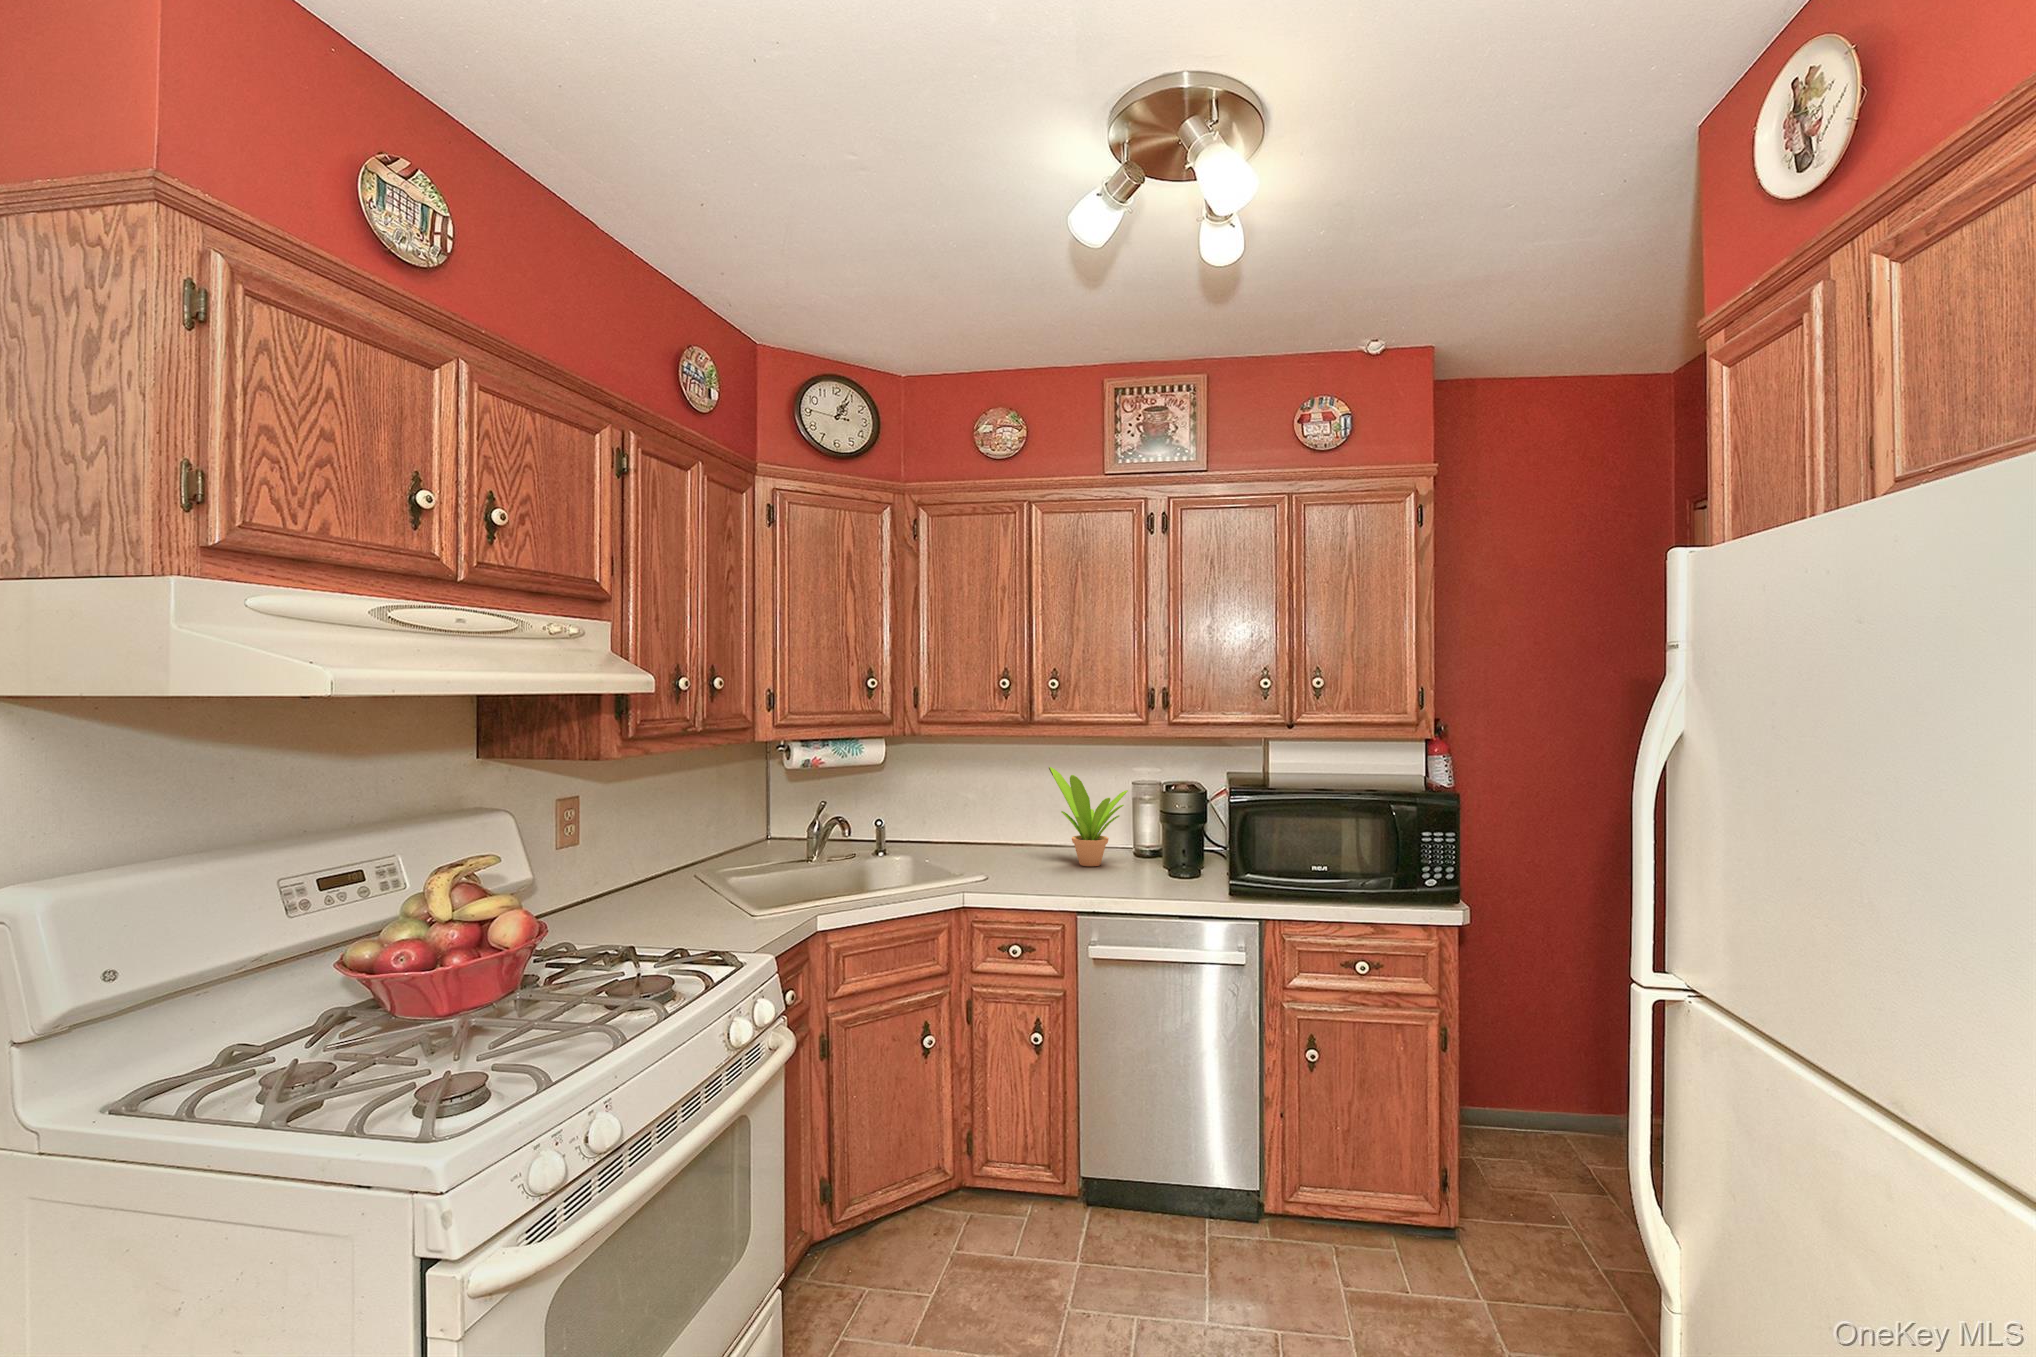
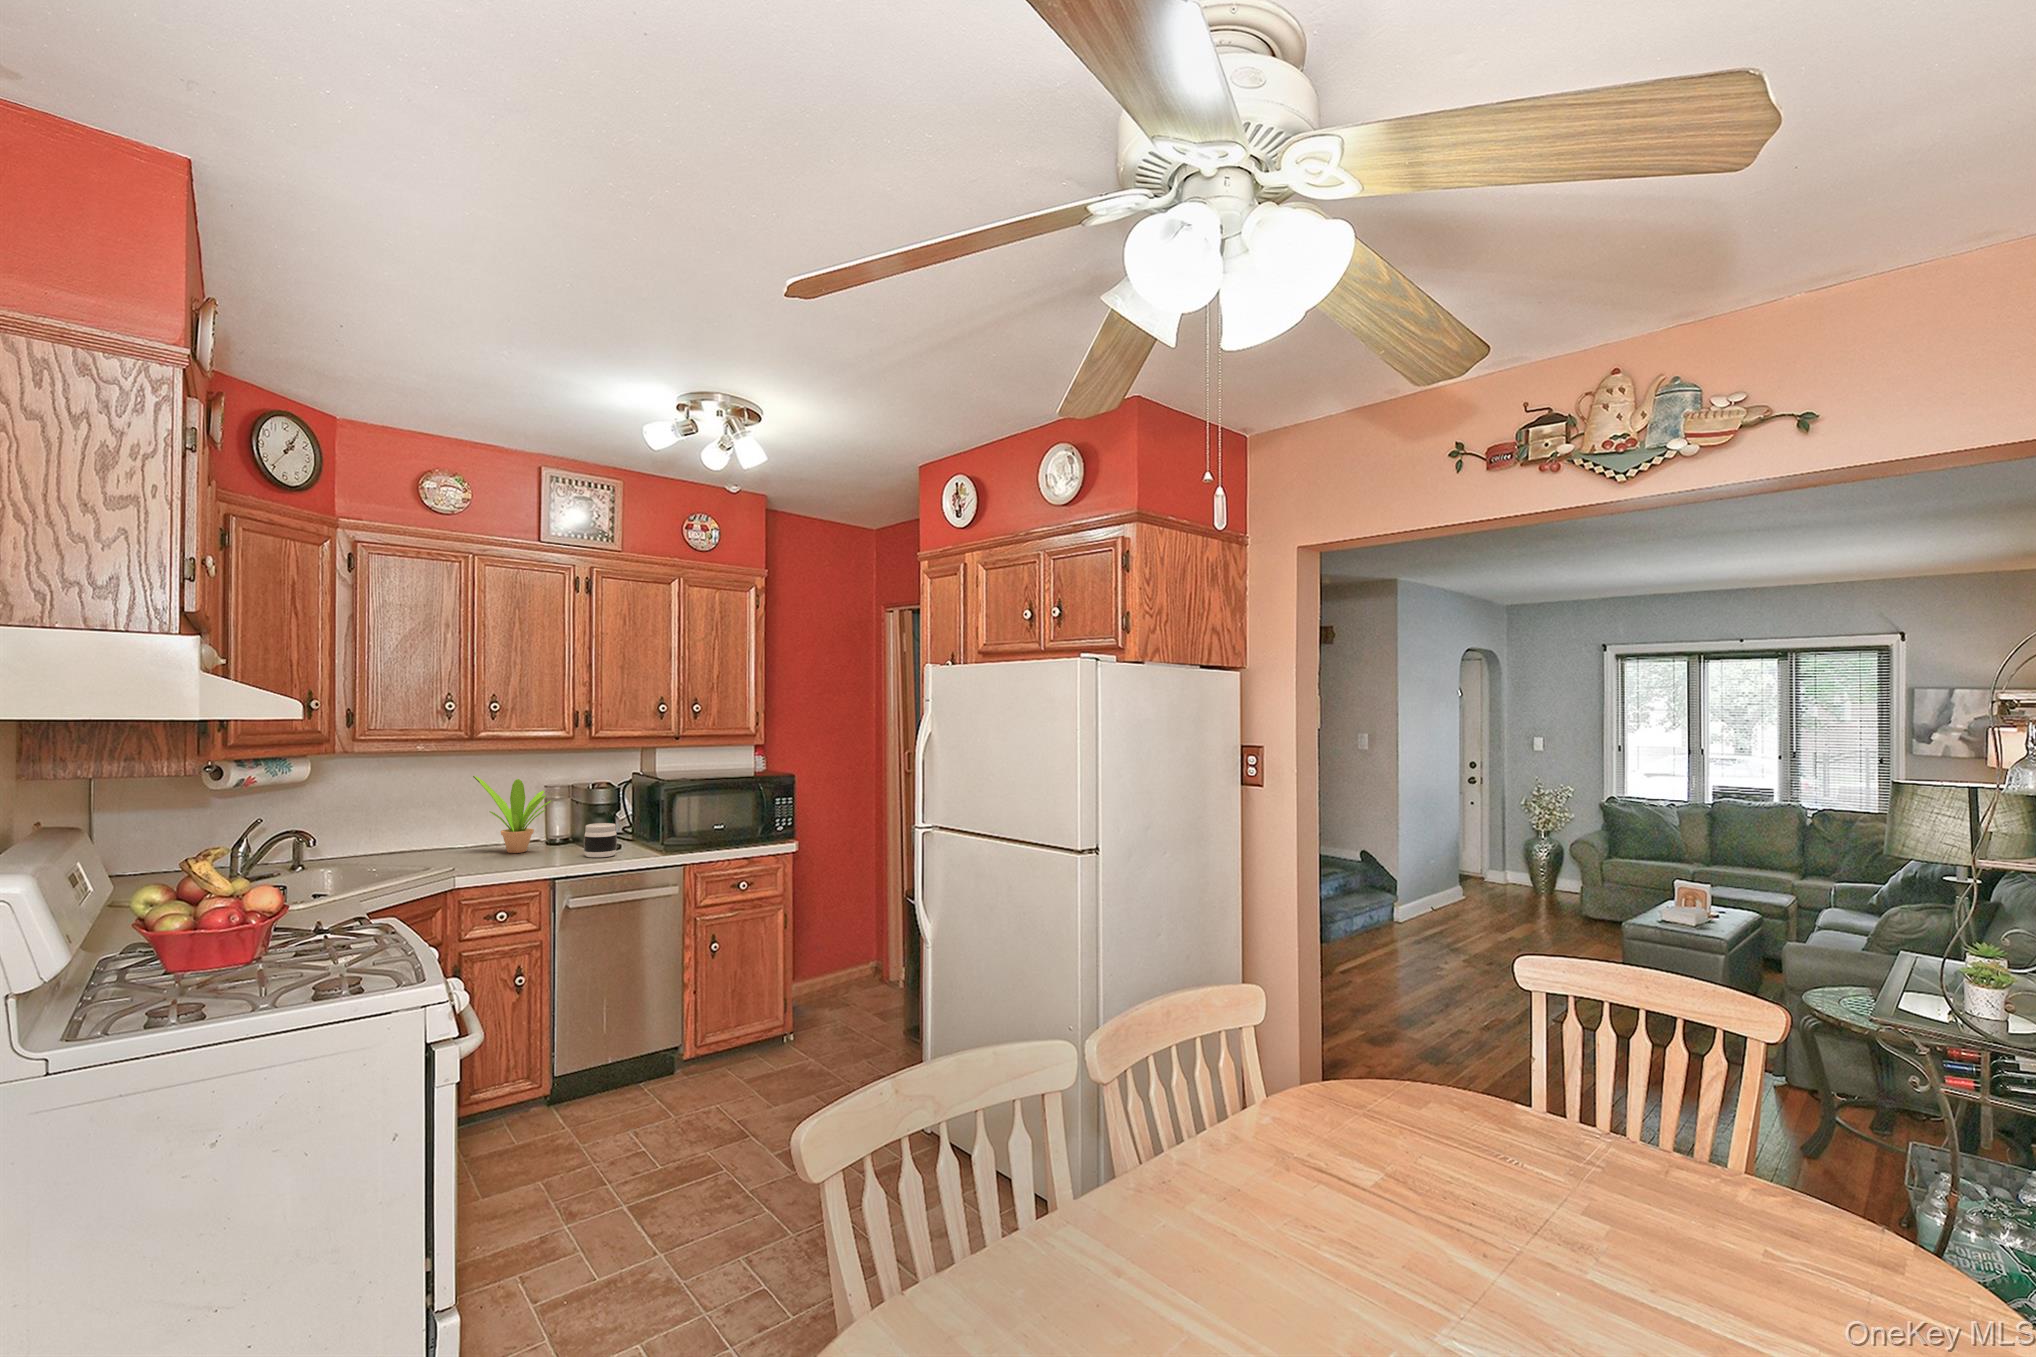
jar: none [1146,841,1188,889] -> present [584,823,617,857]

